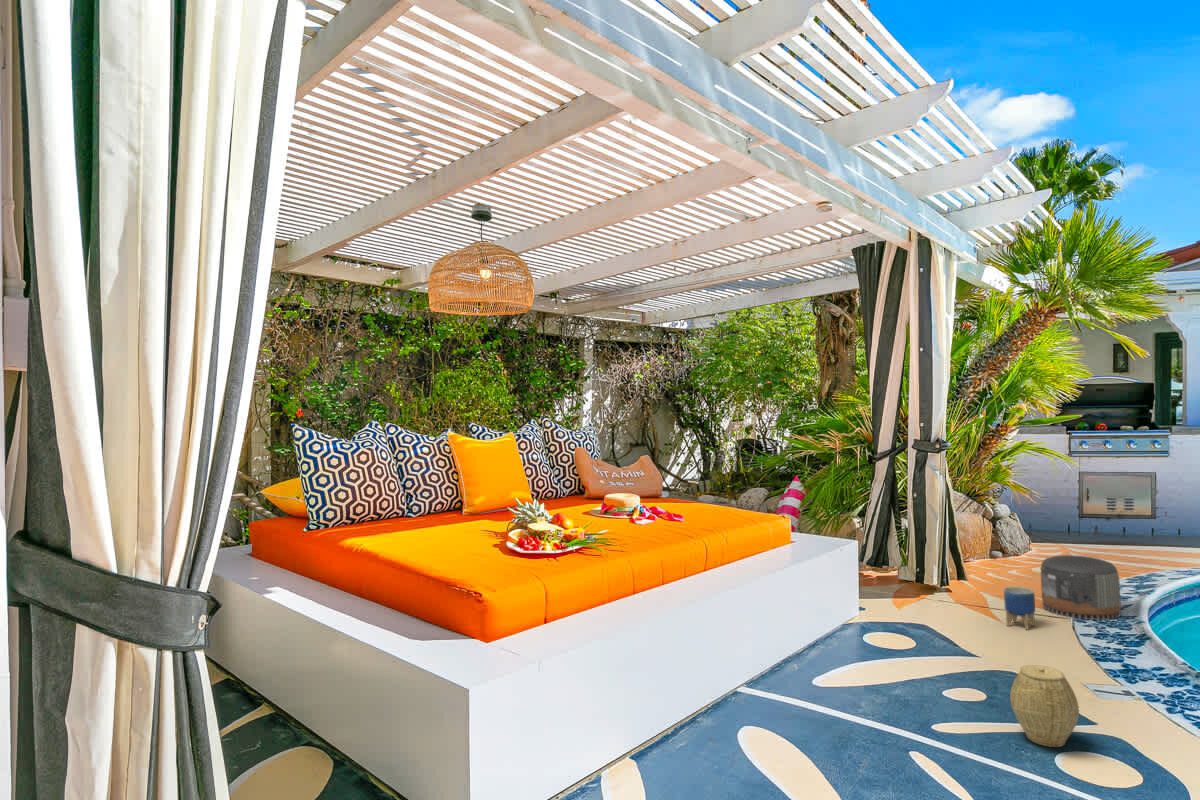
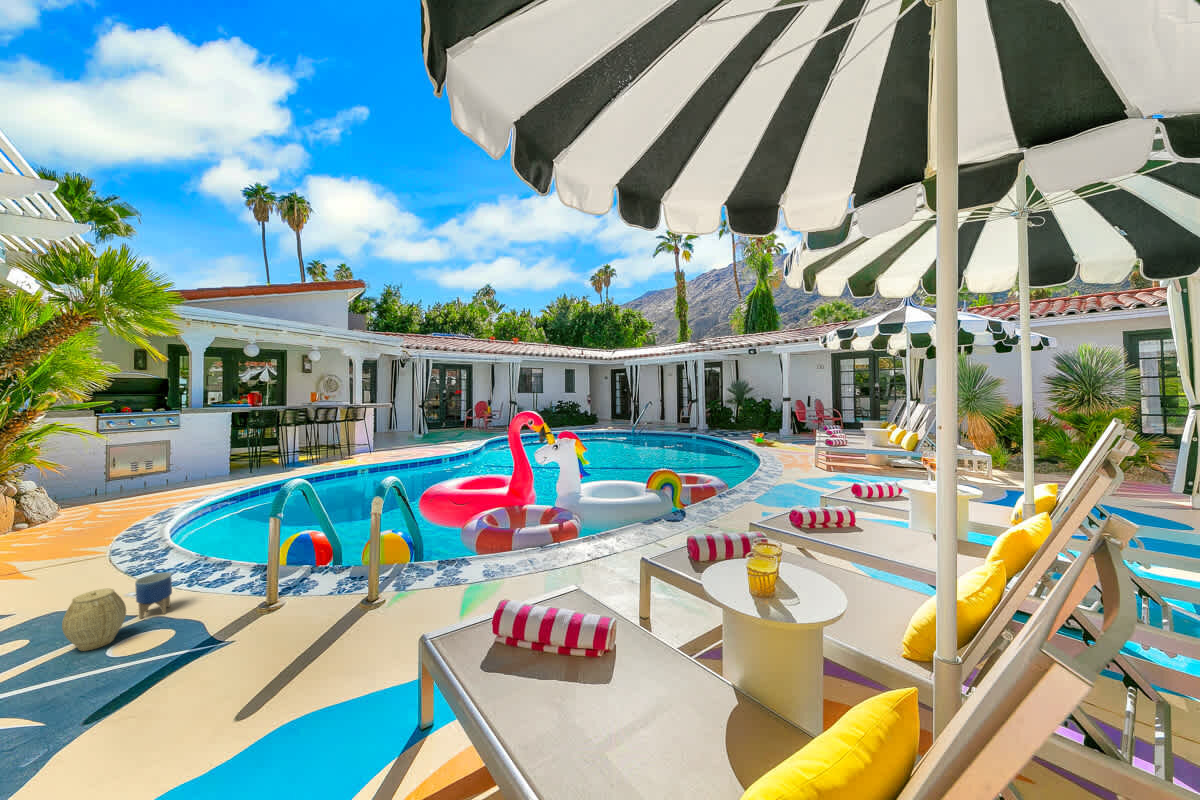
pouf: present [1041,555,1121,620] -> none [78,506,149,556]
planter: present [1004,587,1035,630] -> present [135,572,172,619]

